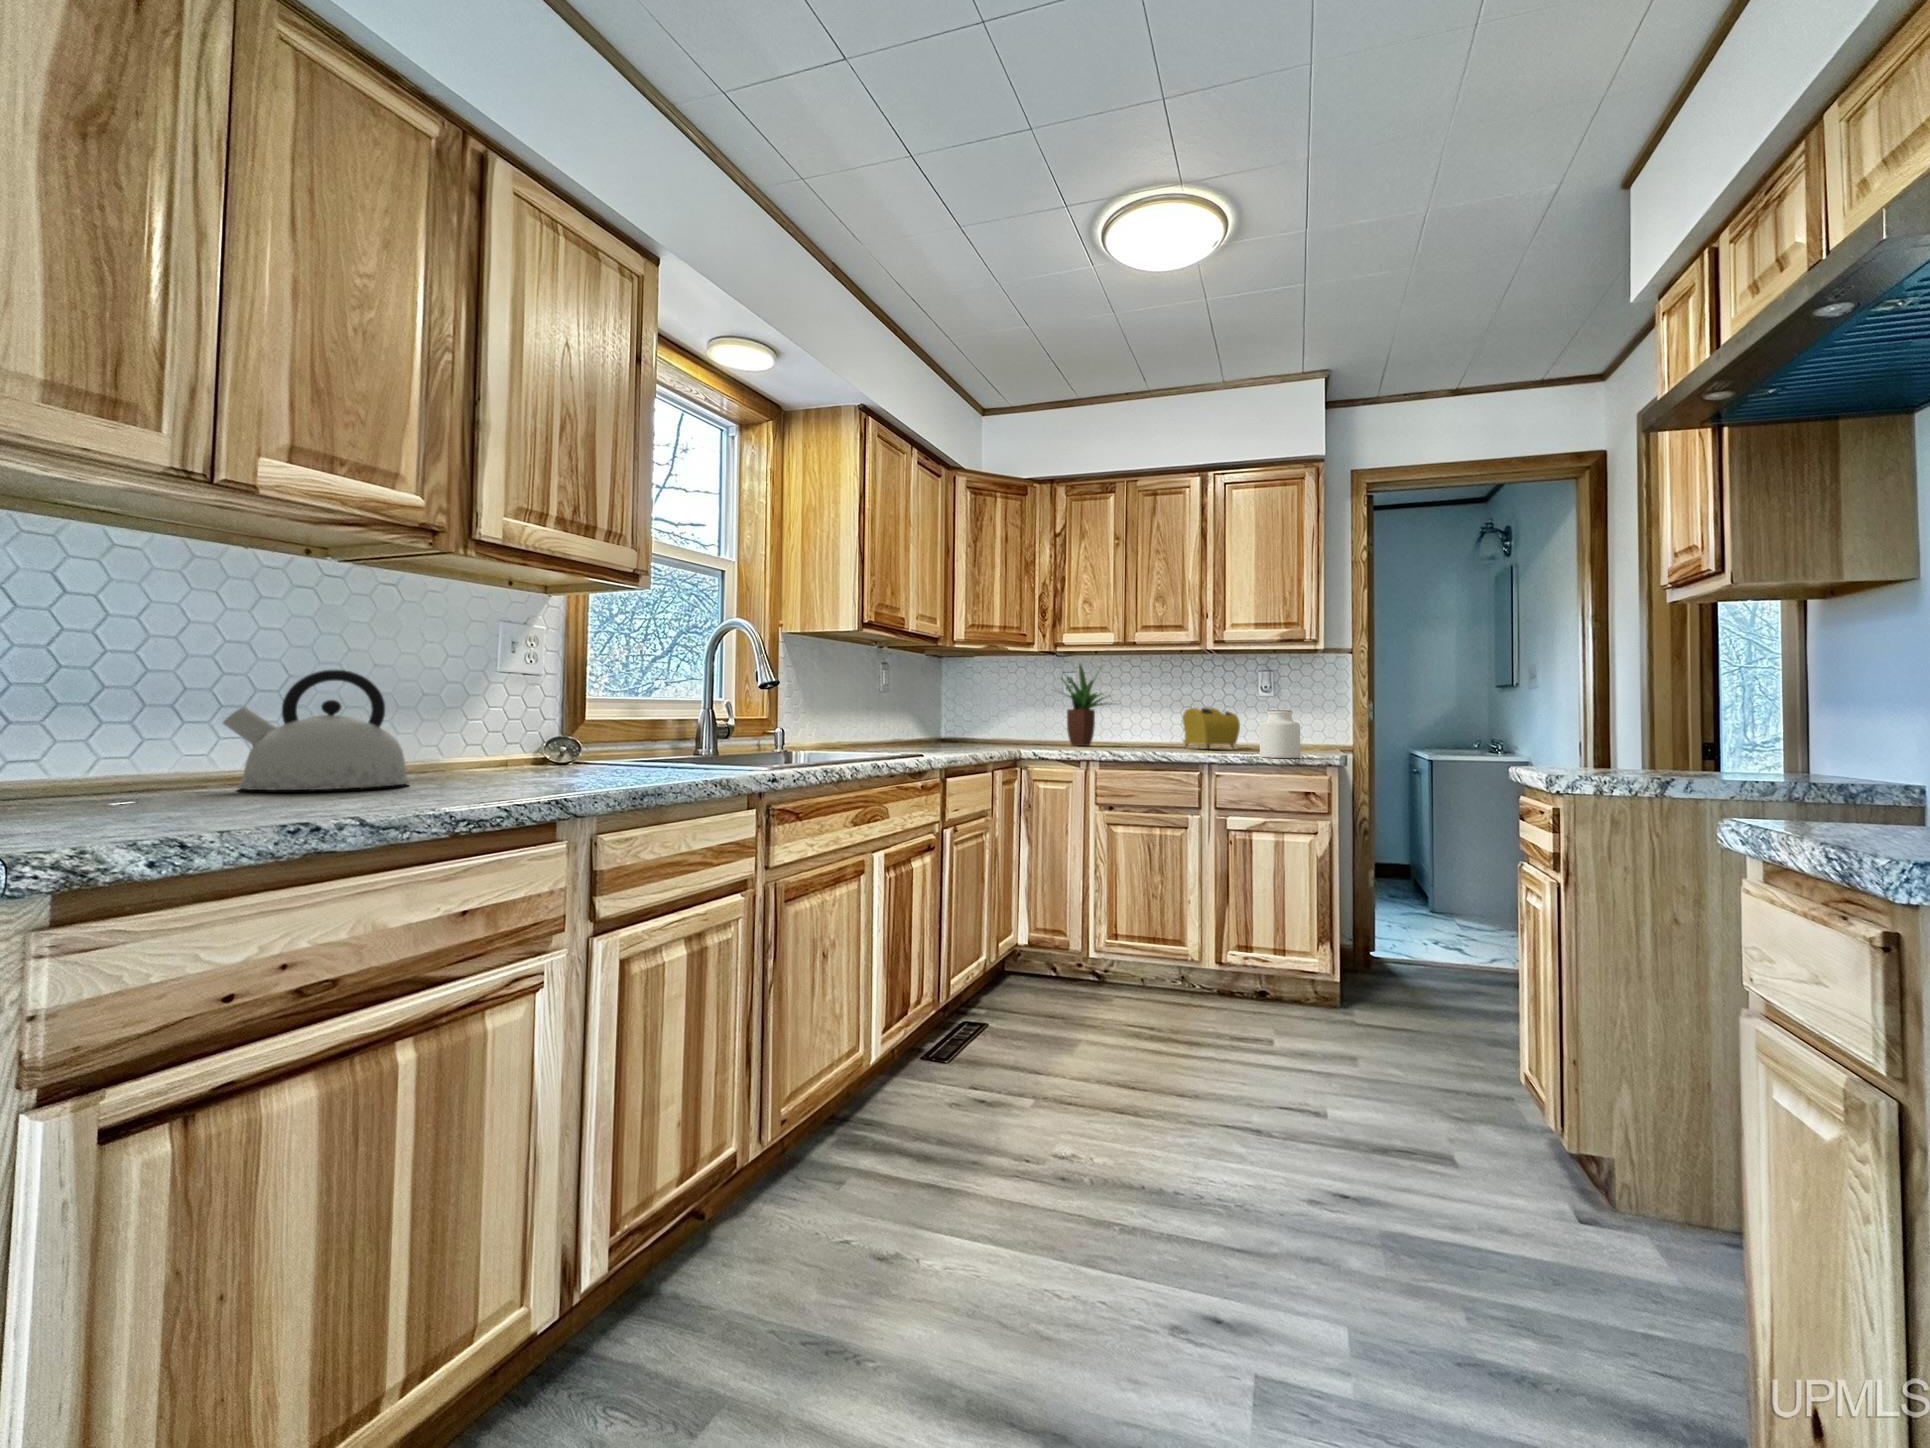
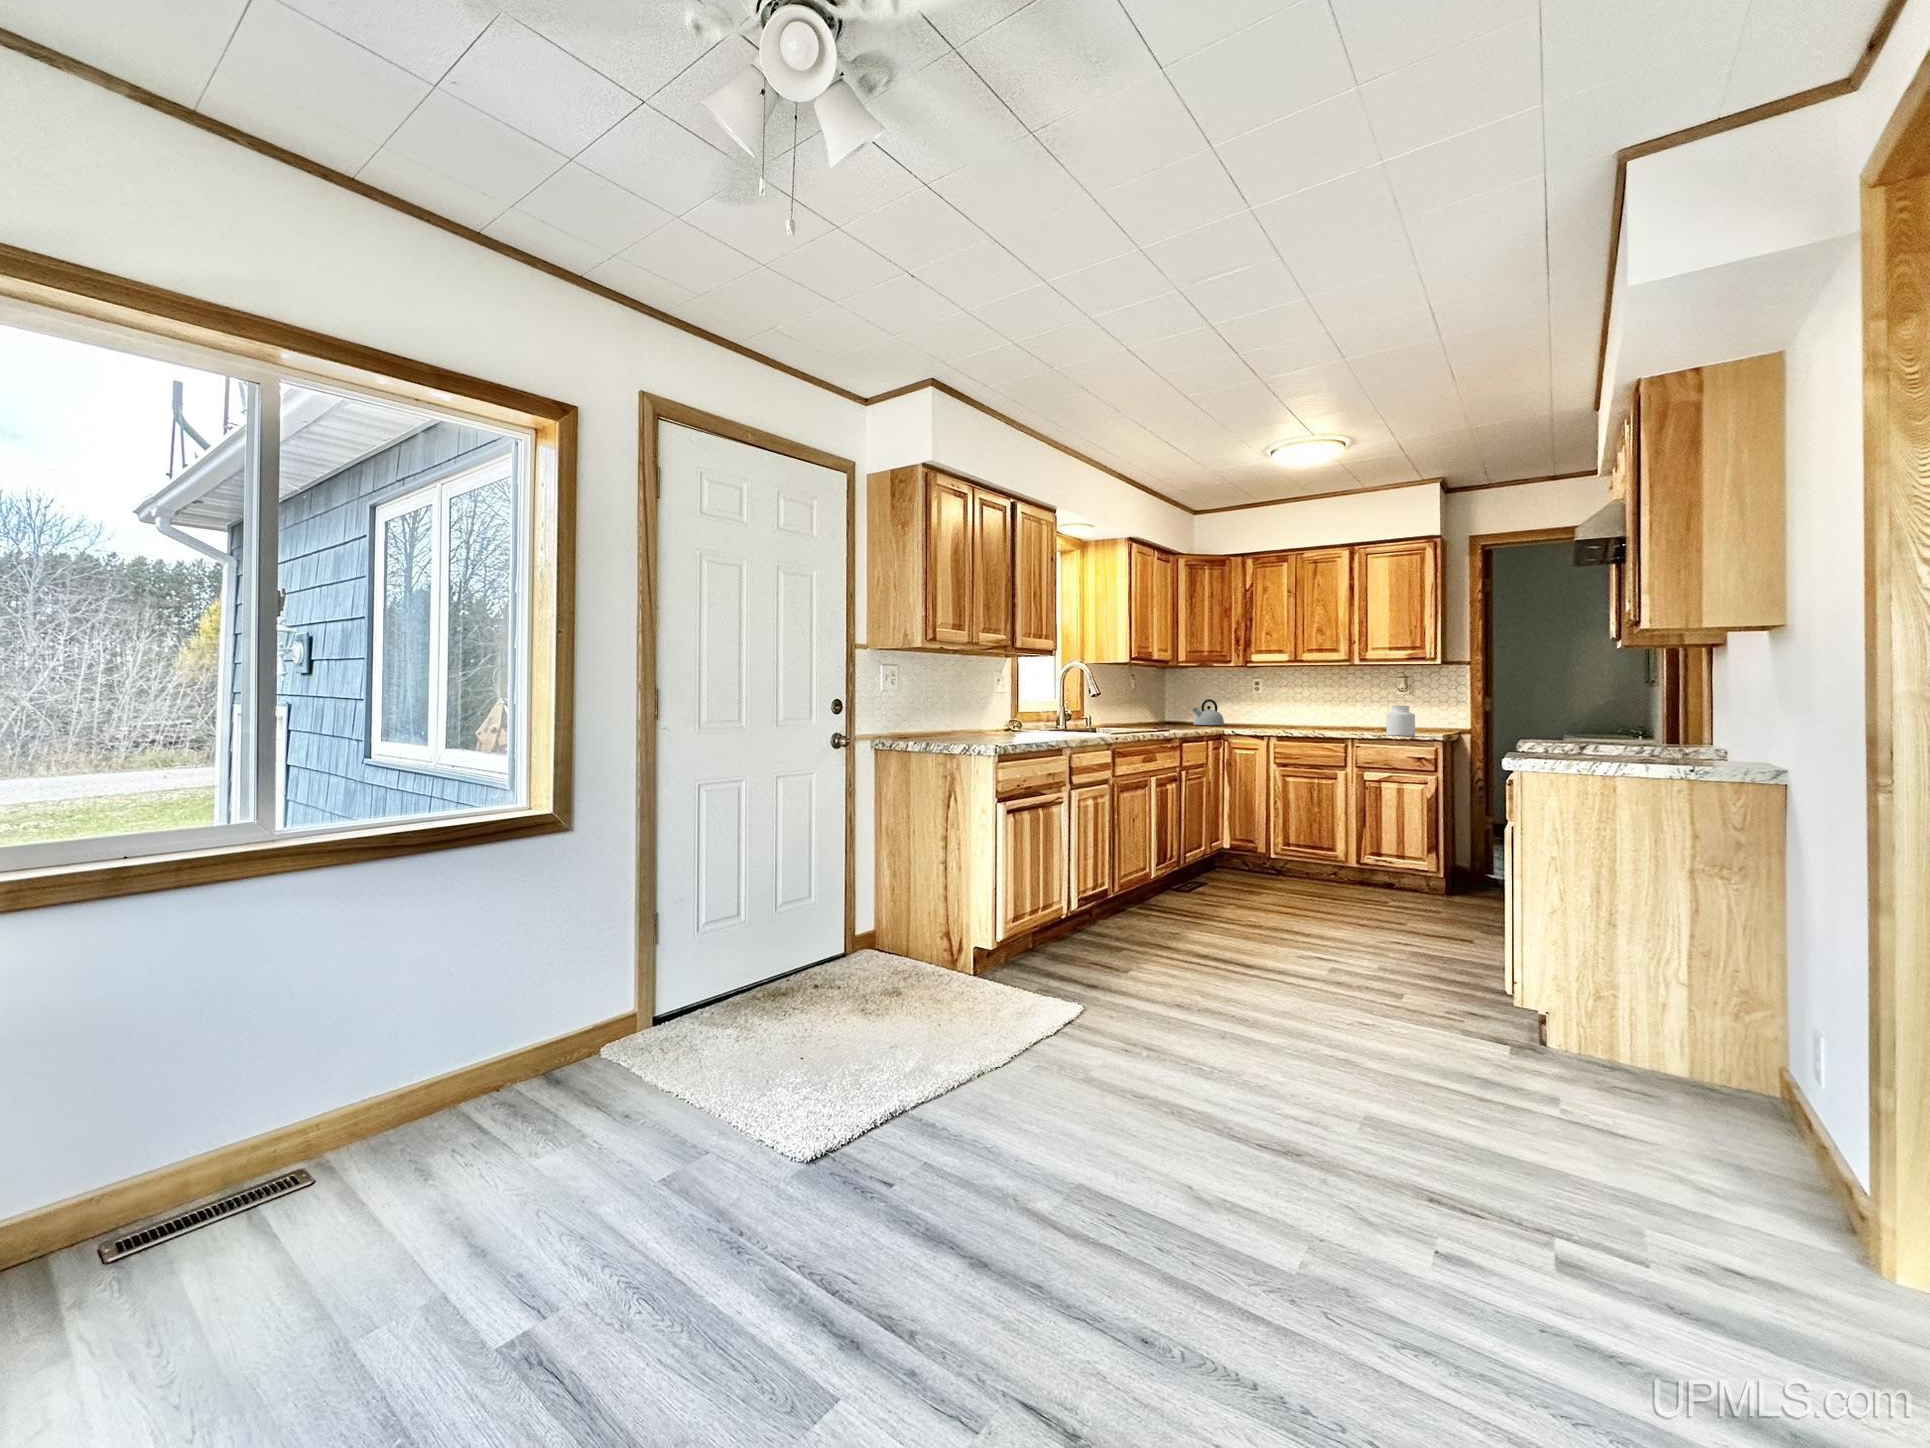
potted plant: present [1061,664,1109,746] -> none [1244,673,1294,727]
kettle: present [223,670,409,790] -> present [1193,699,1225,725]
toaster: present [1183,707,1240,749] -> none [1339,702,1381,731]

